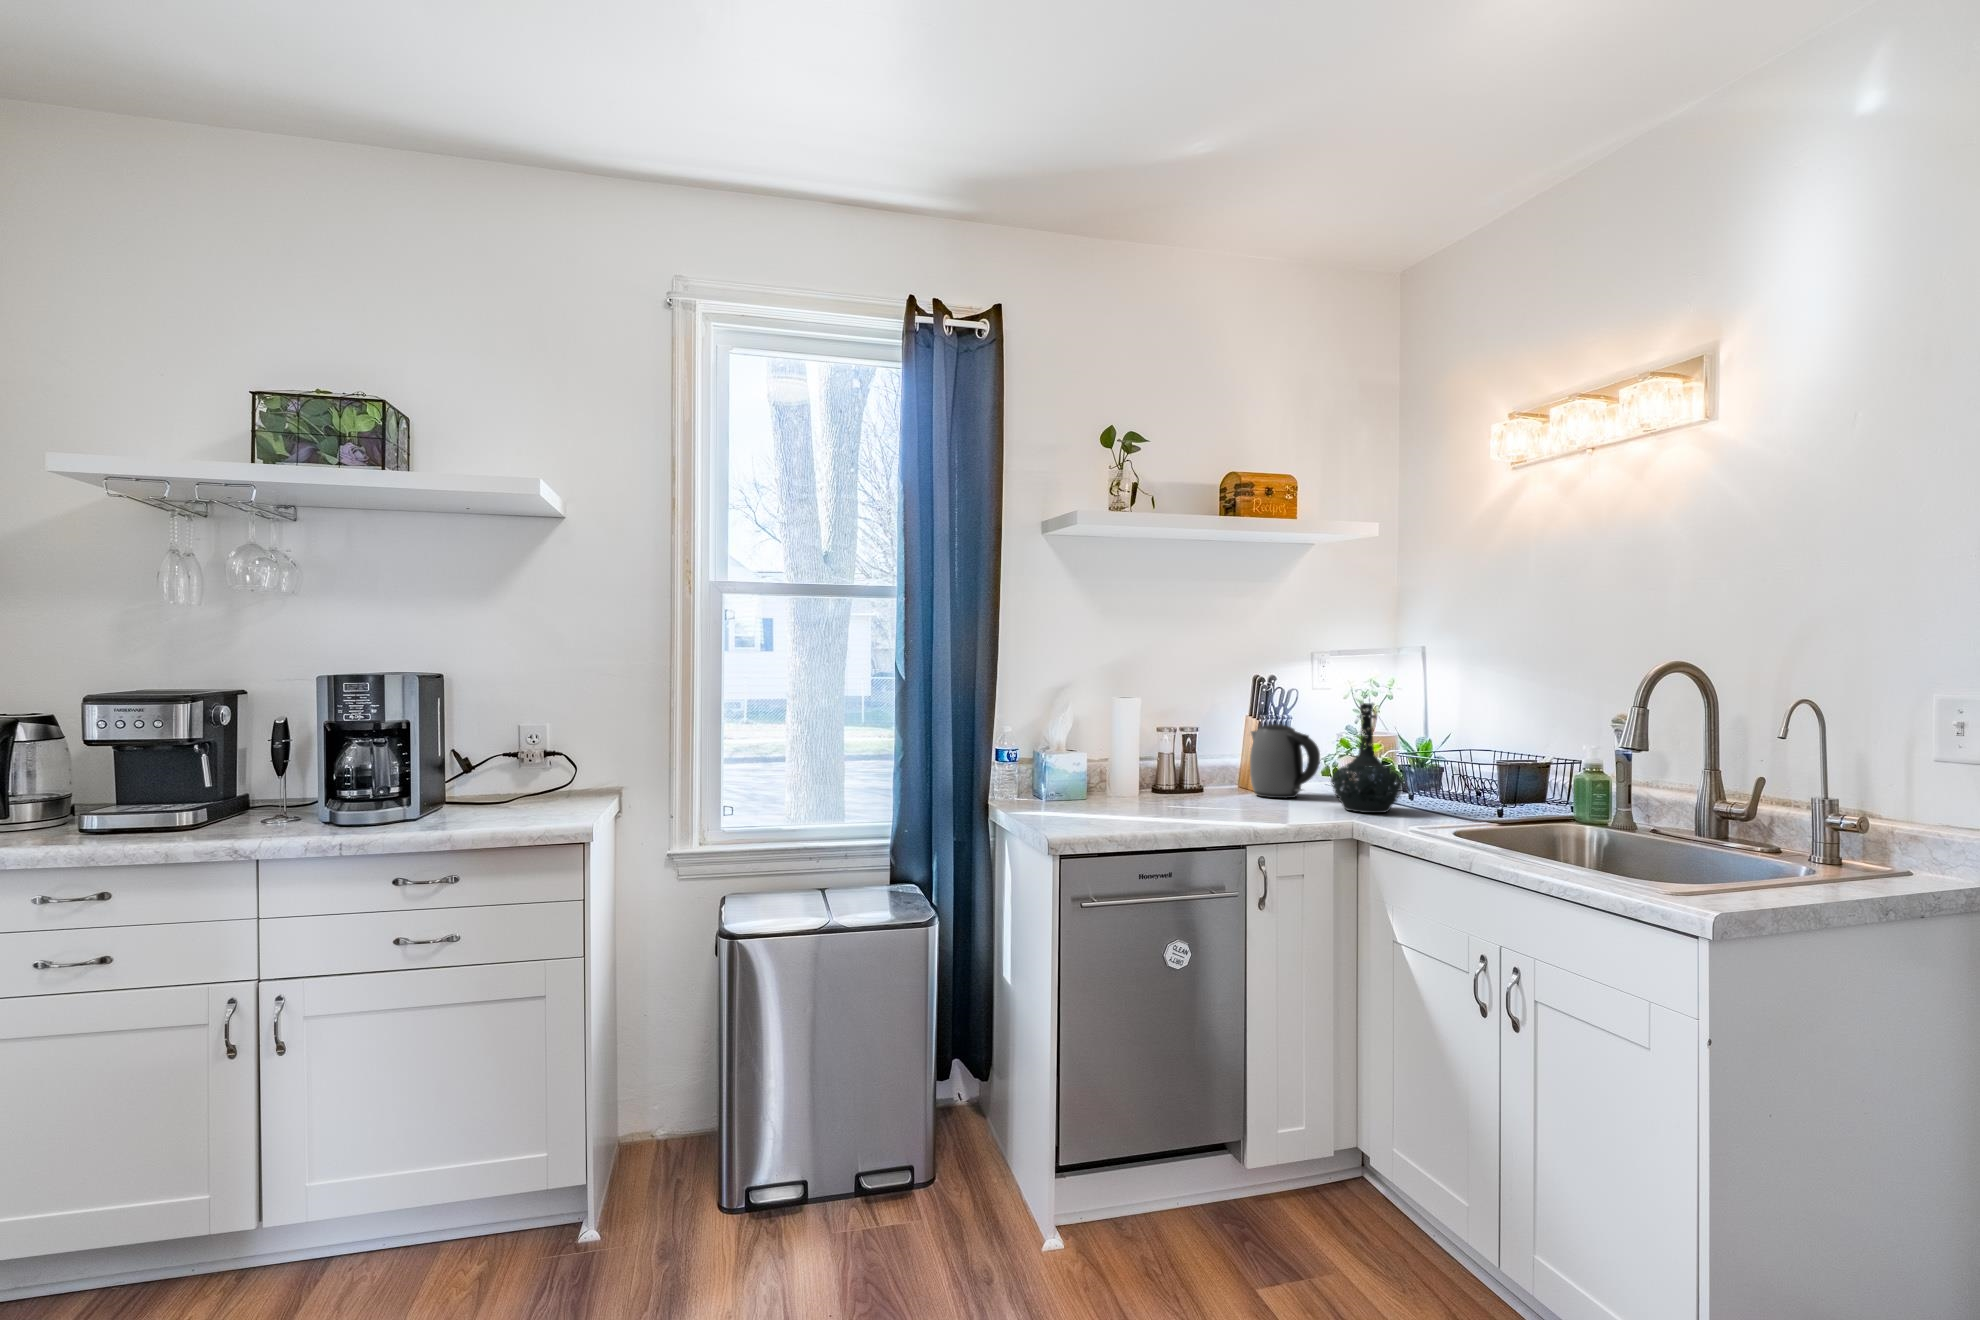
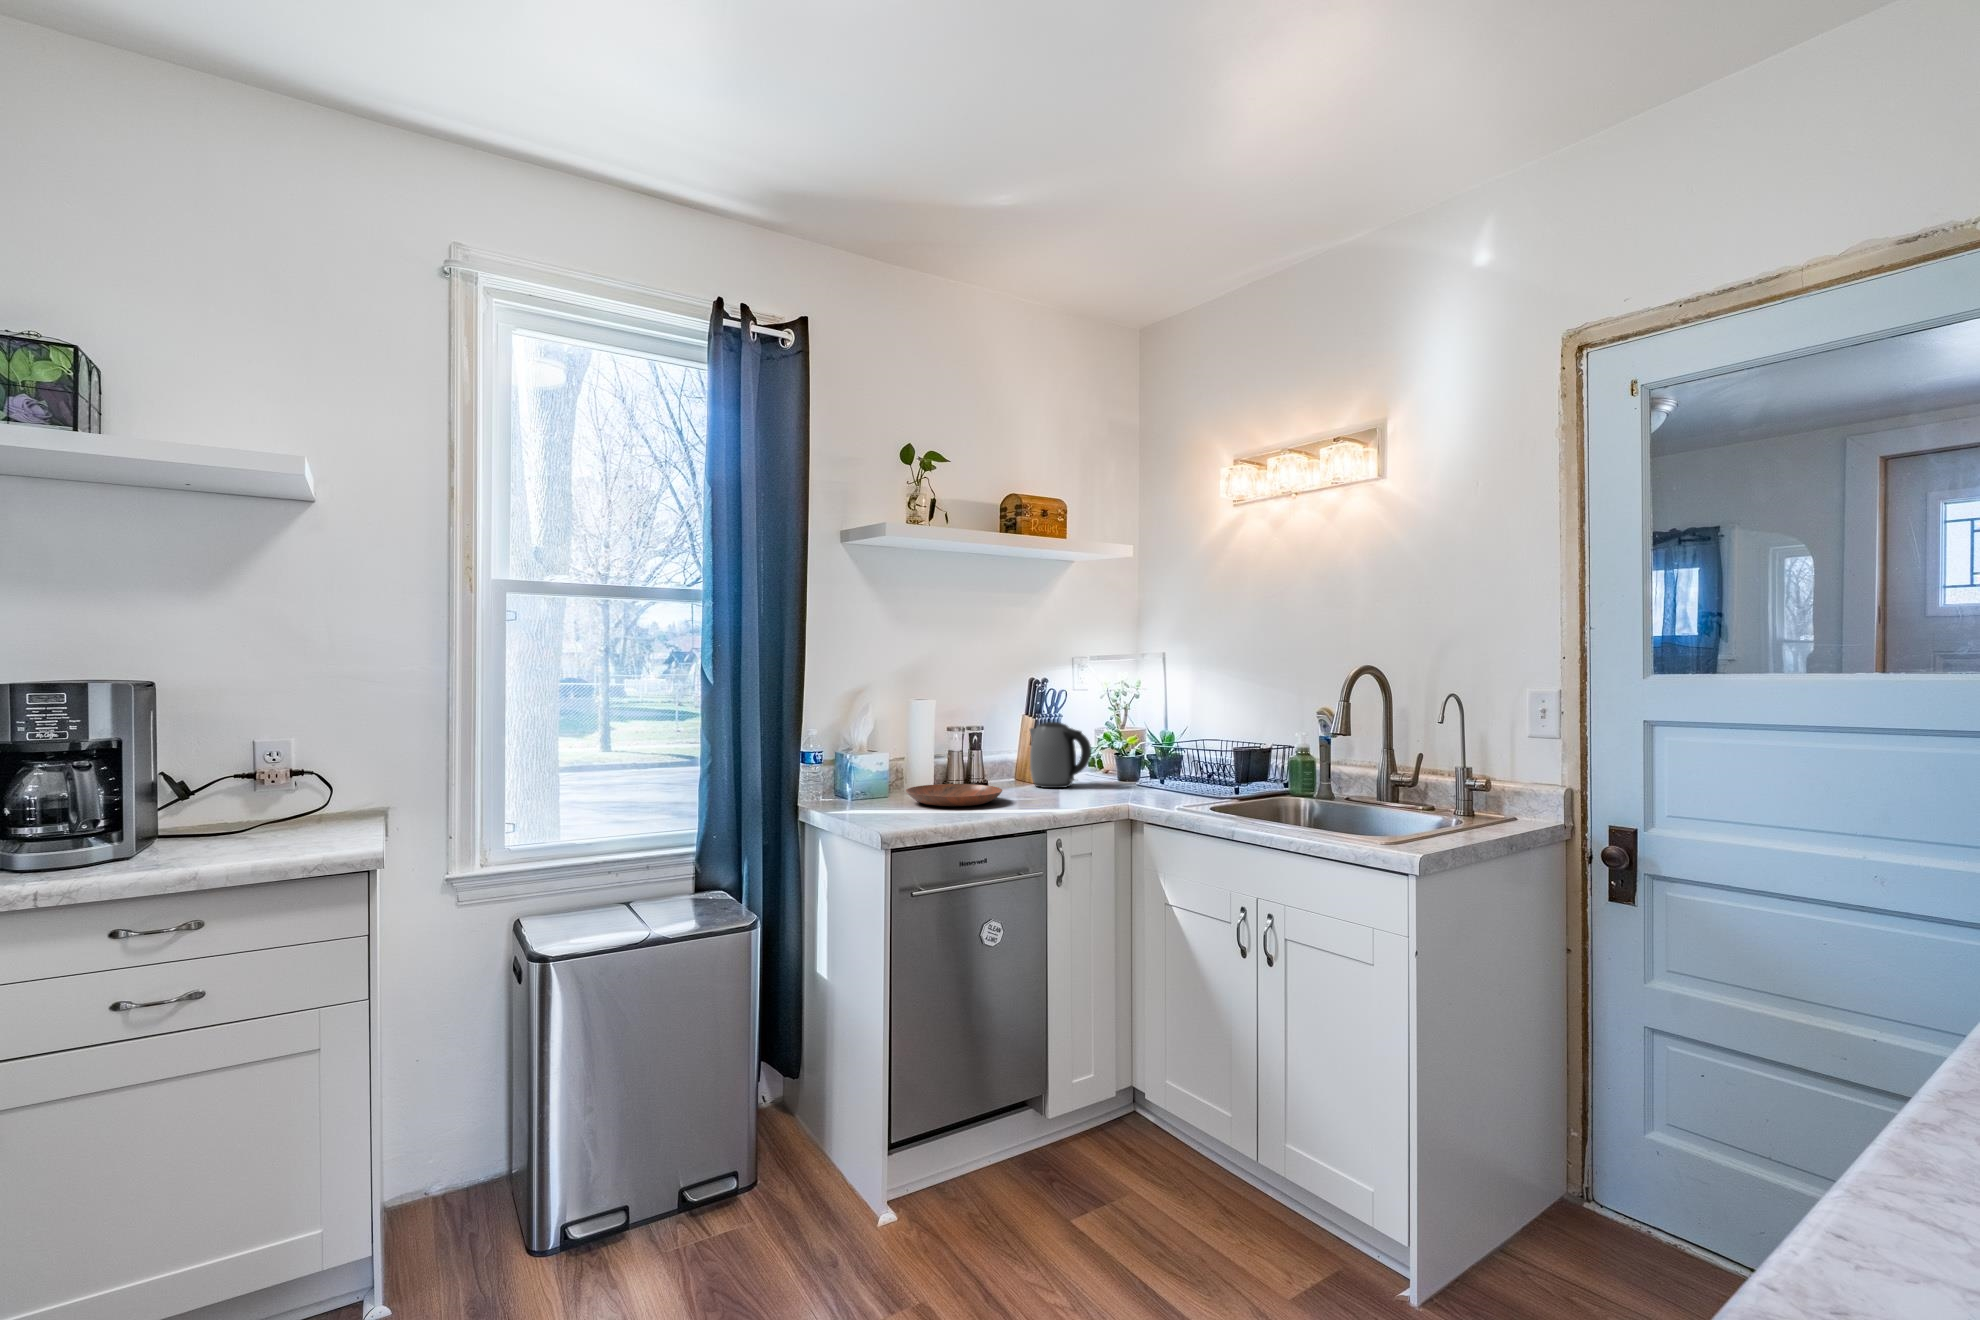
bottle: present [1331,703,1403,813] -> none [1105,702,1164,796]
bowl: none [1099,788,1205,813] -> present [906,784,1002,806]

